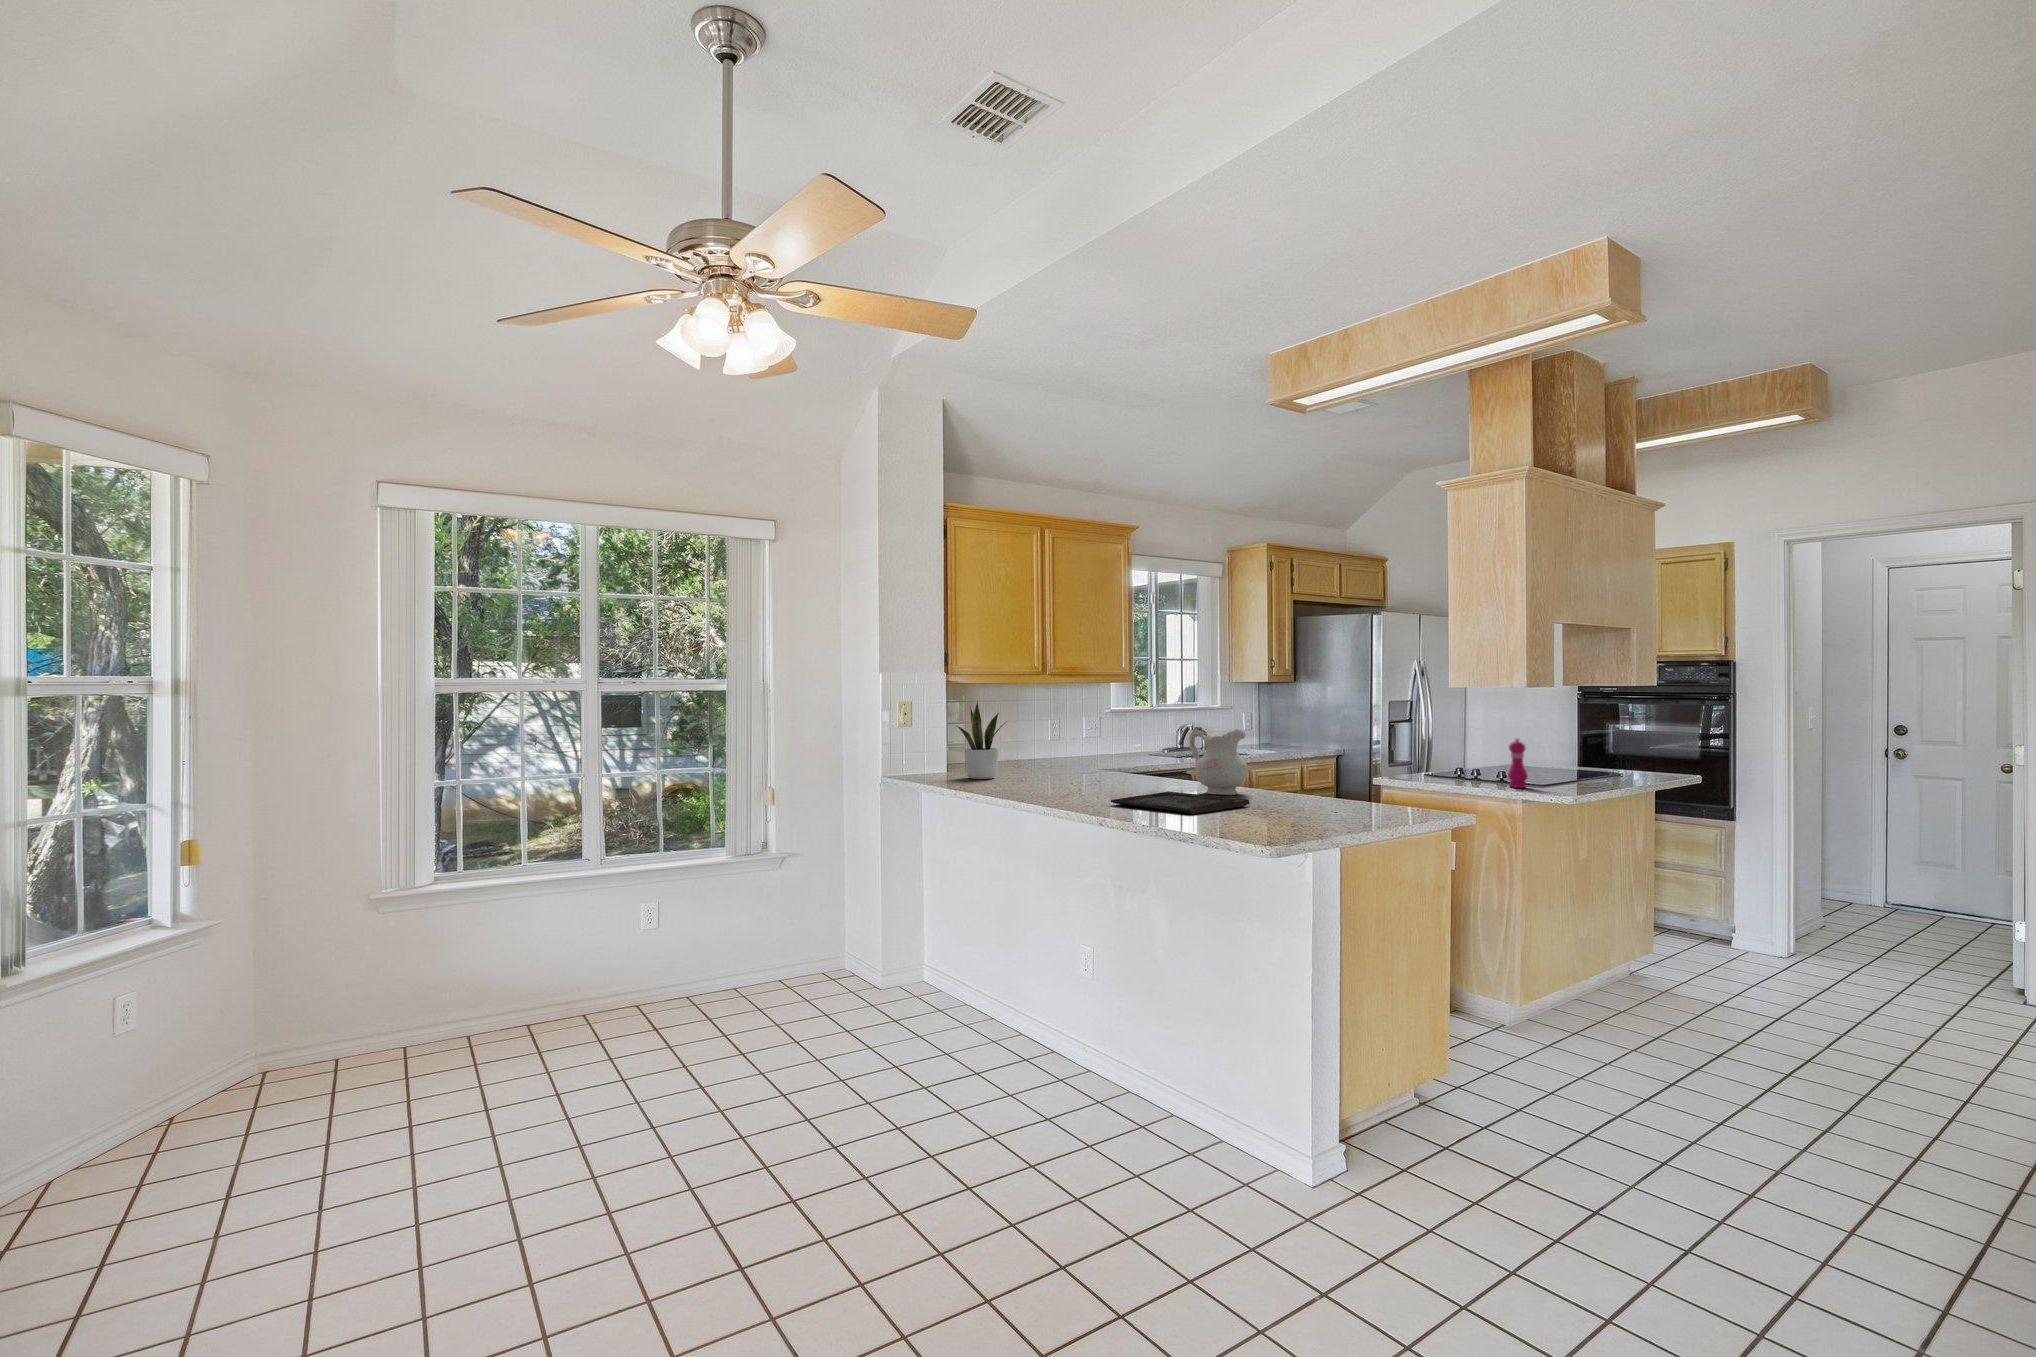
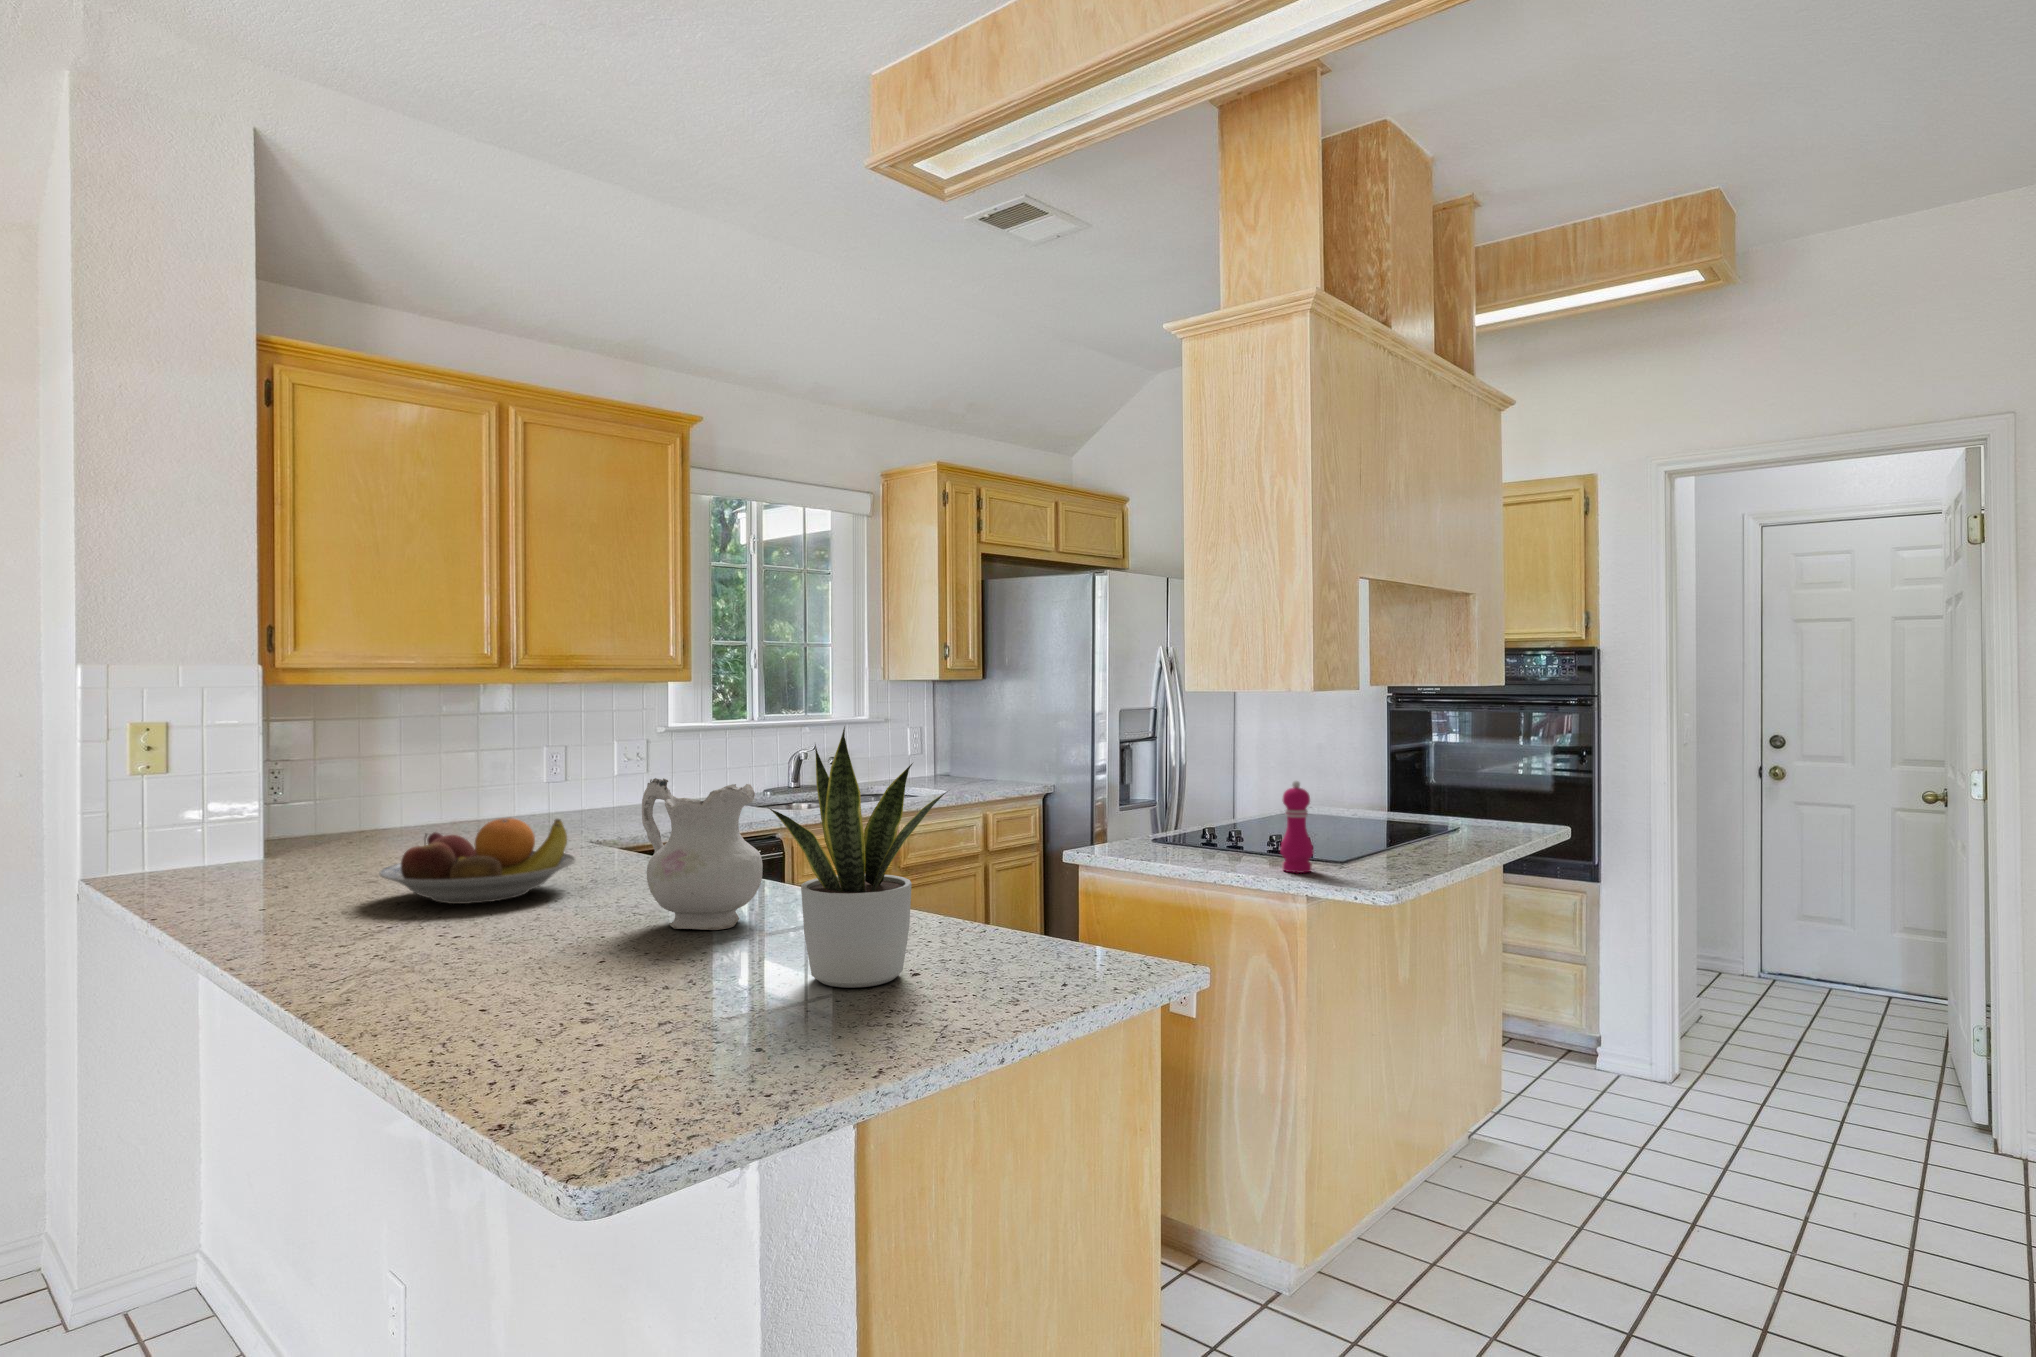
potted plant: present [957,702,1006,779] -> present [769,726,946,988]
fruit bowl: none [1053,747,1138,785] -> present [379,818,576,904]
tray: present [1110,791,1249,814] -> none [352,934,702,1032]

